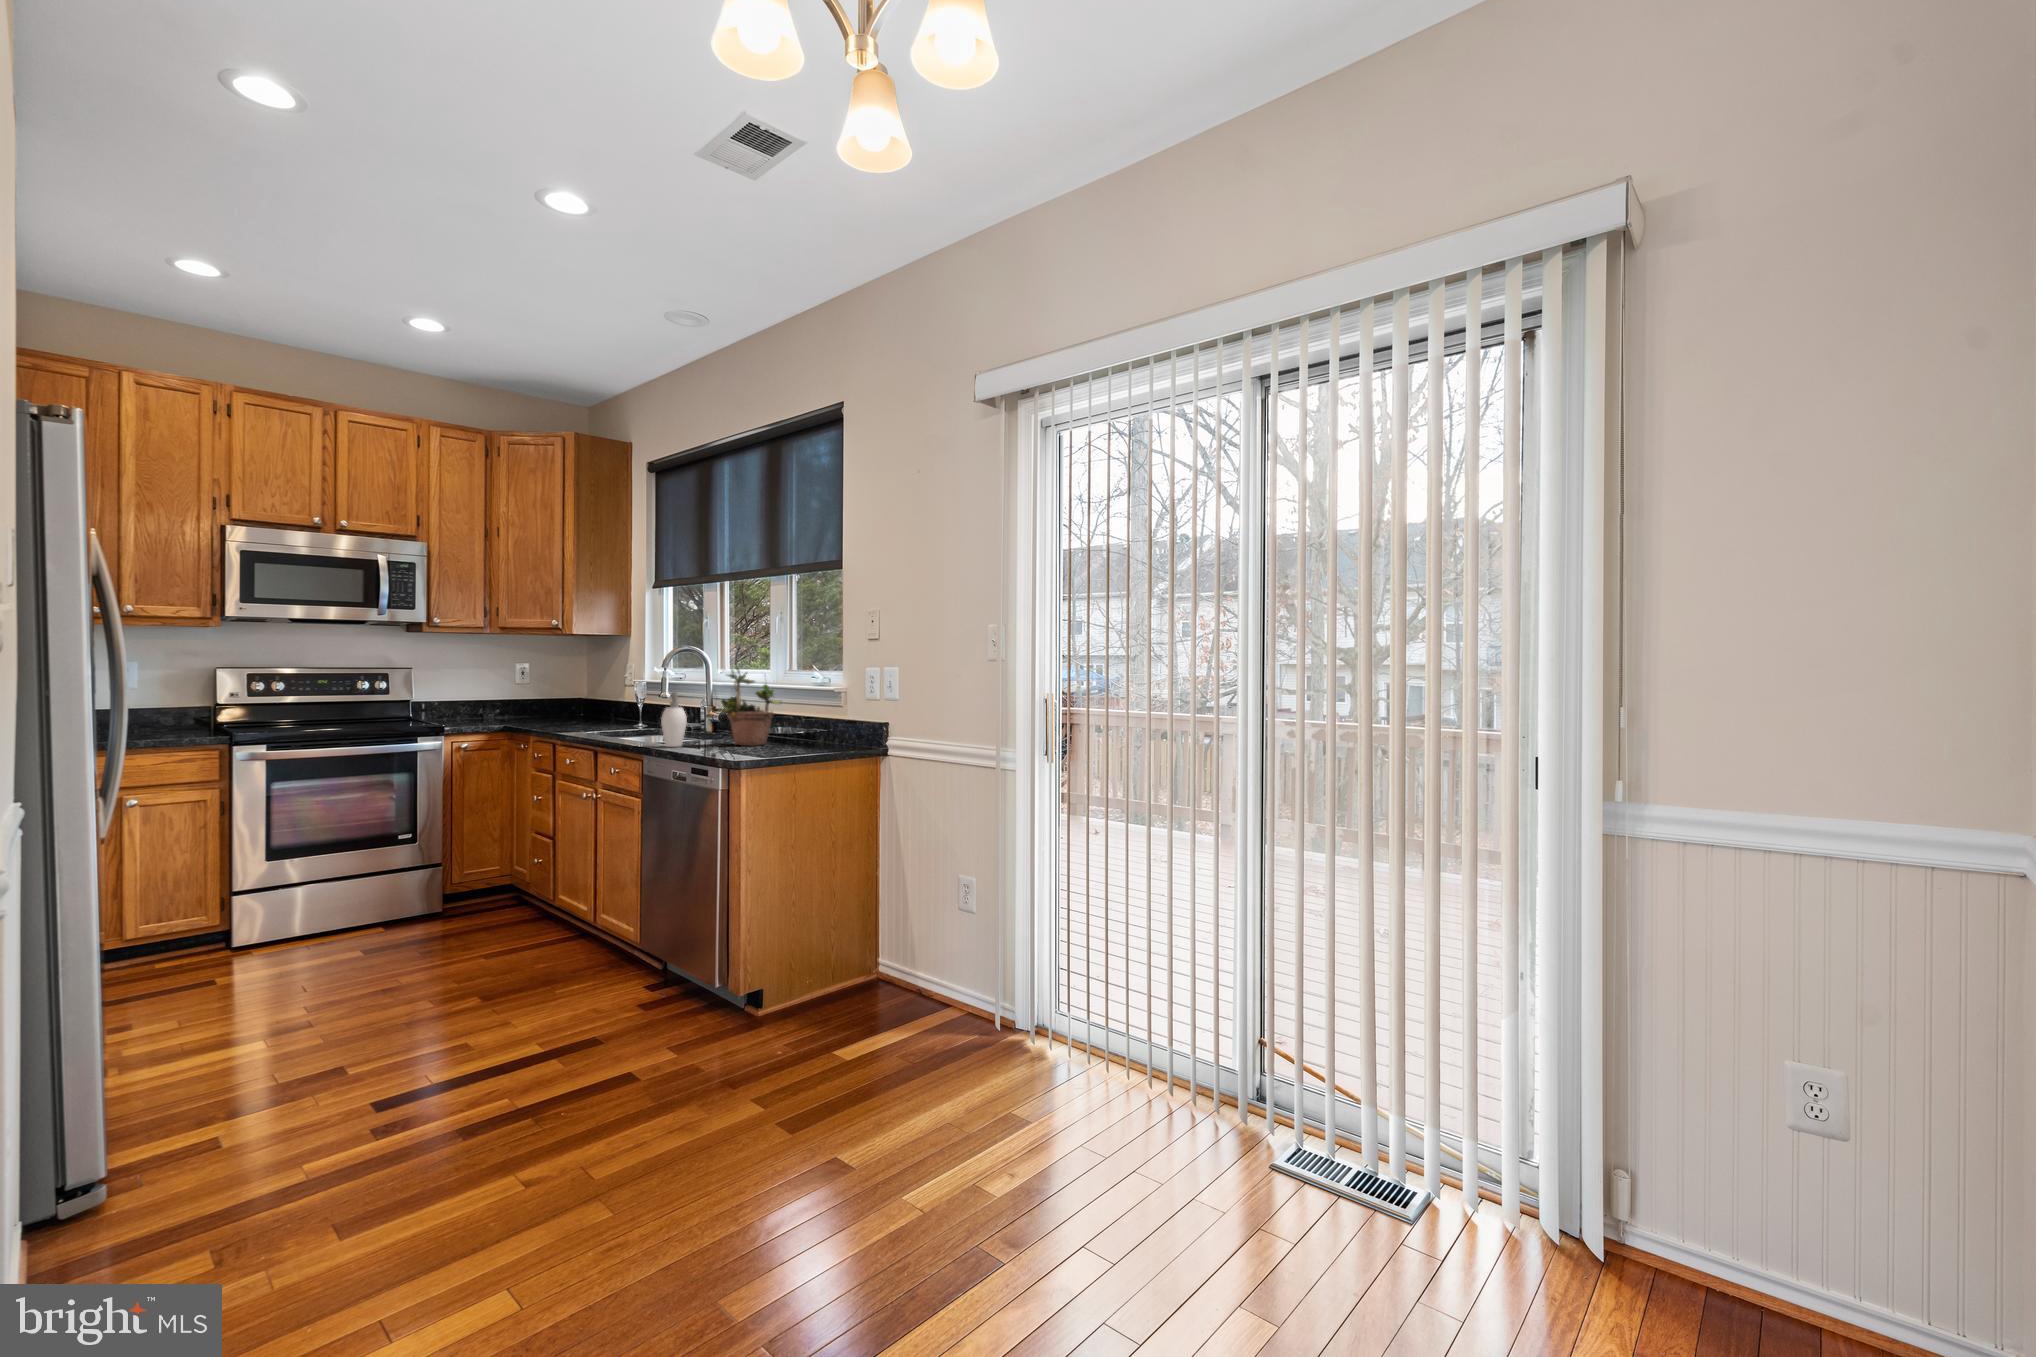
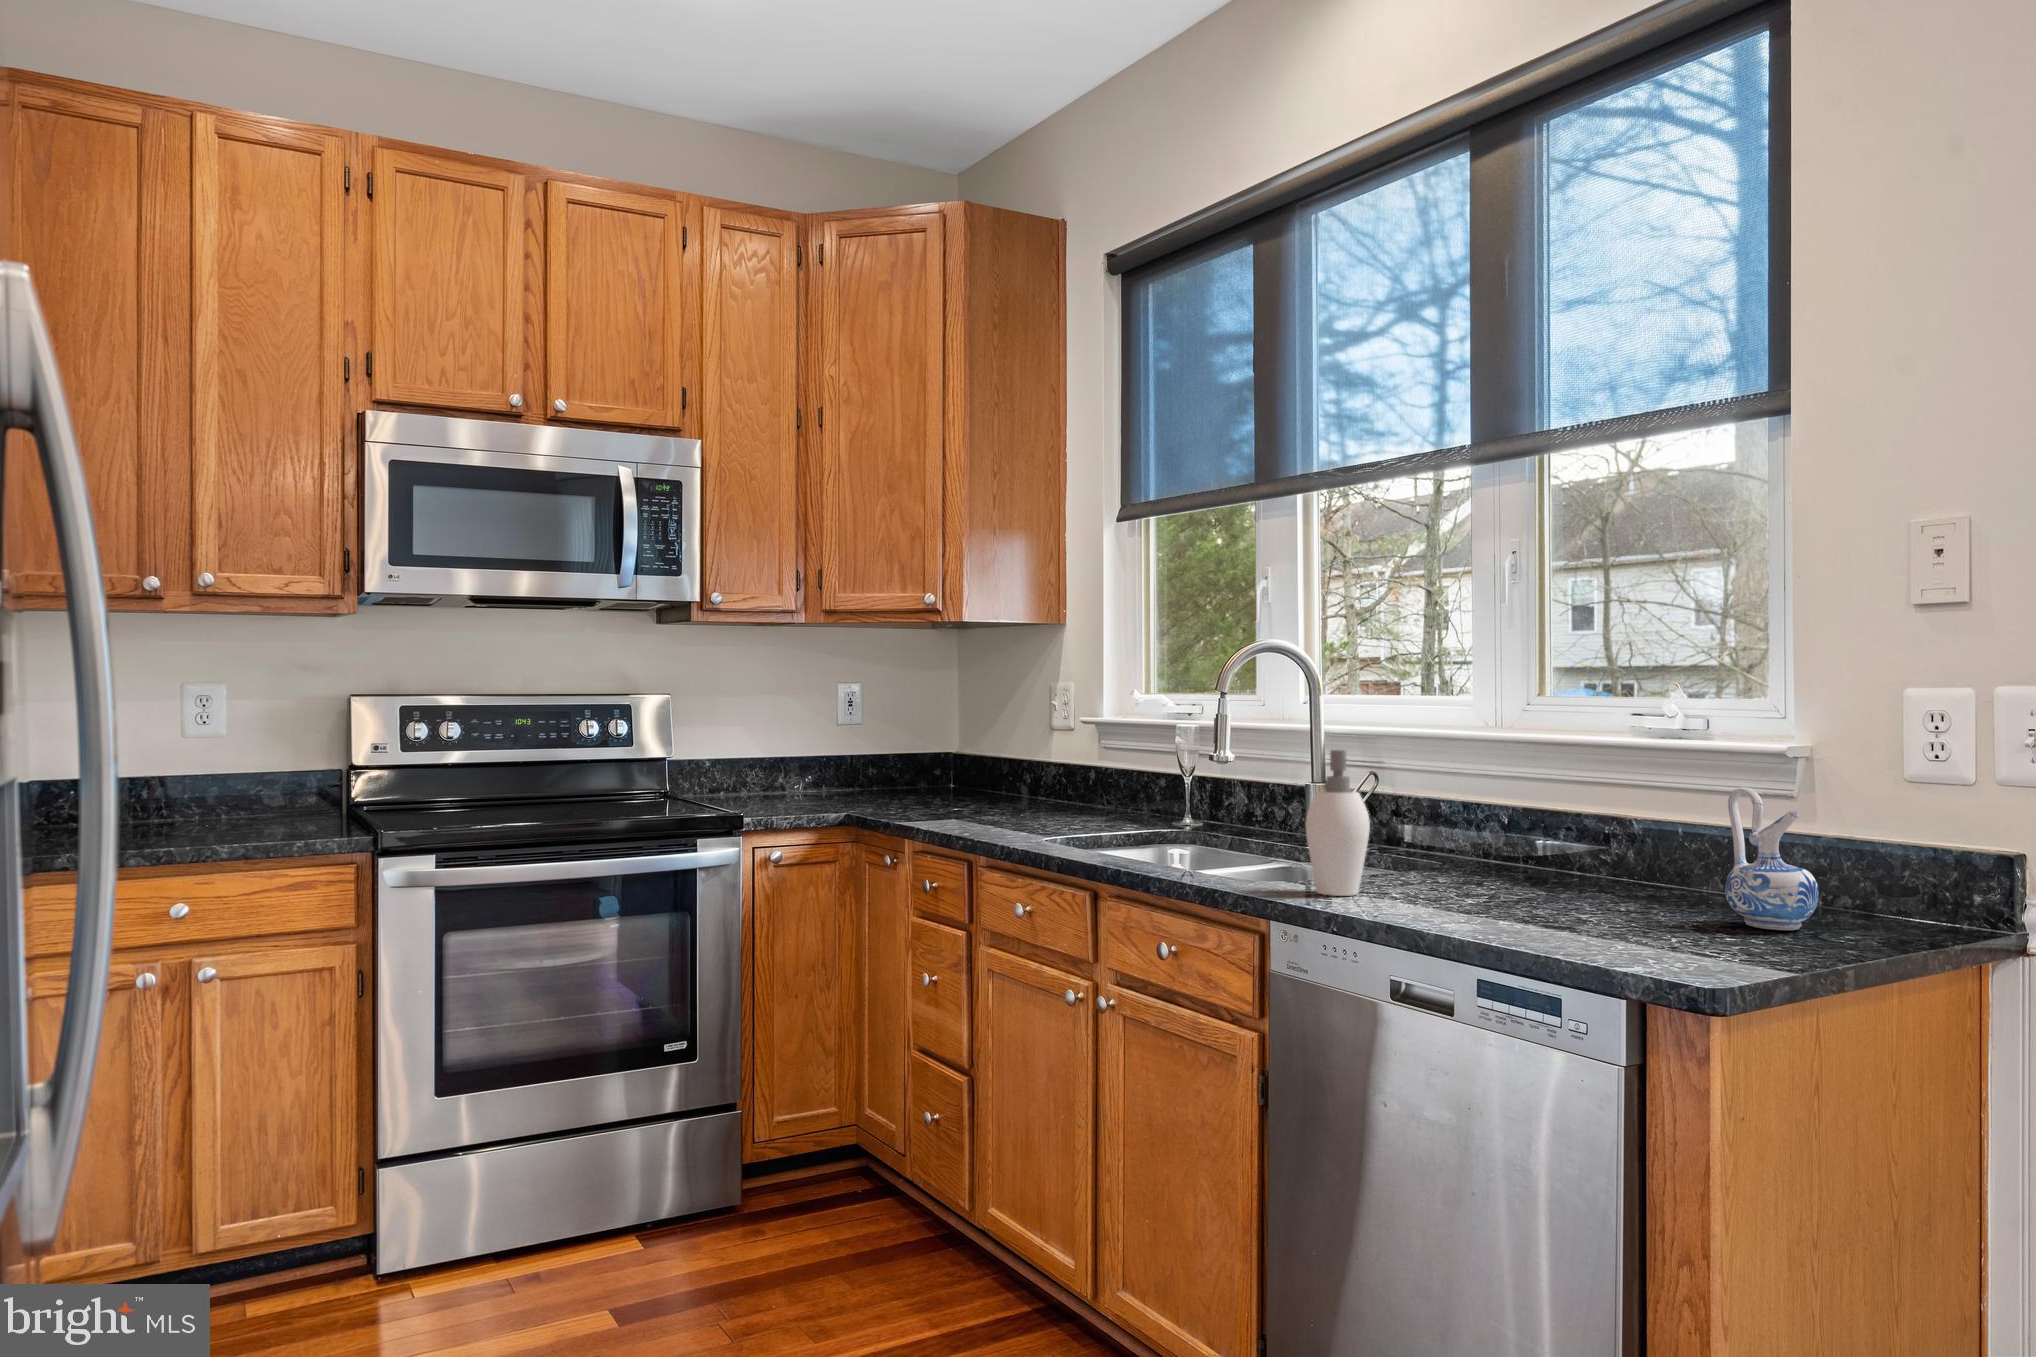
potted plant: present [718,667,782,746] -> none [1449,665,1615,897]
ceramic pitcher: none [789,703,818,751] -> present [1725,787,1818,930]

